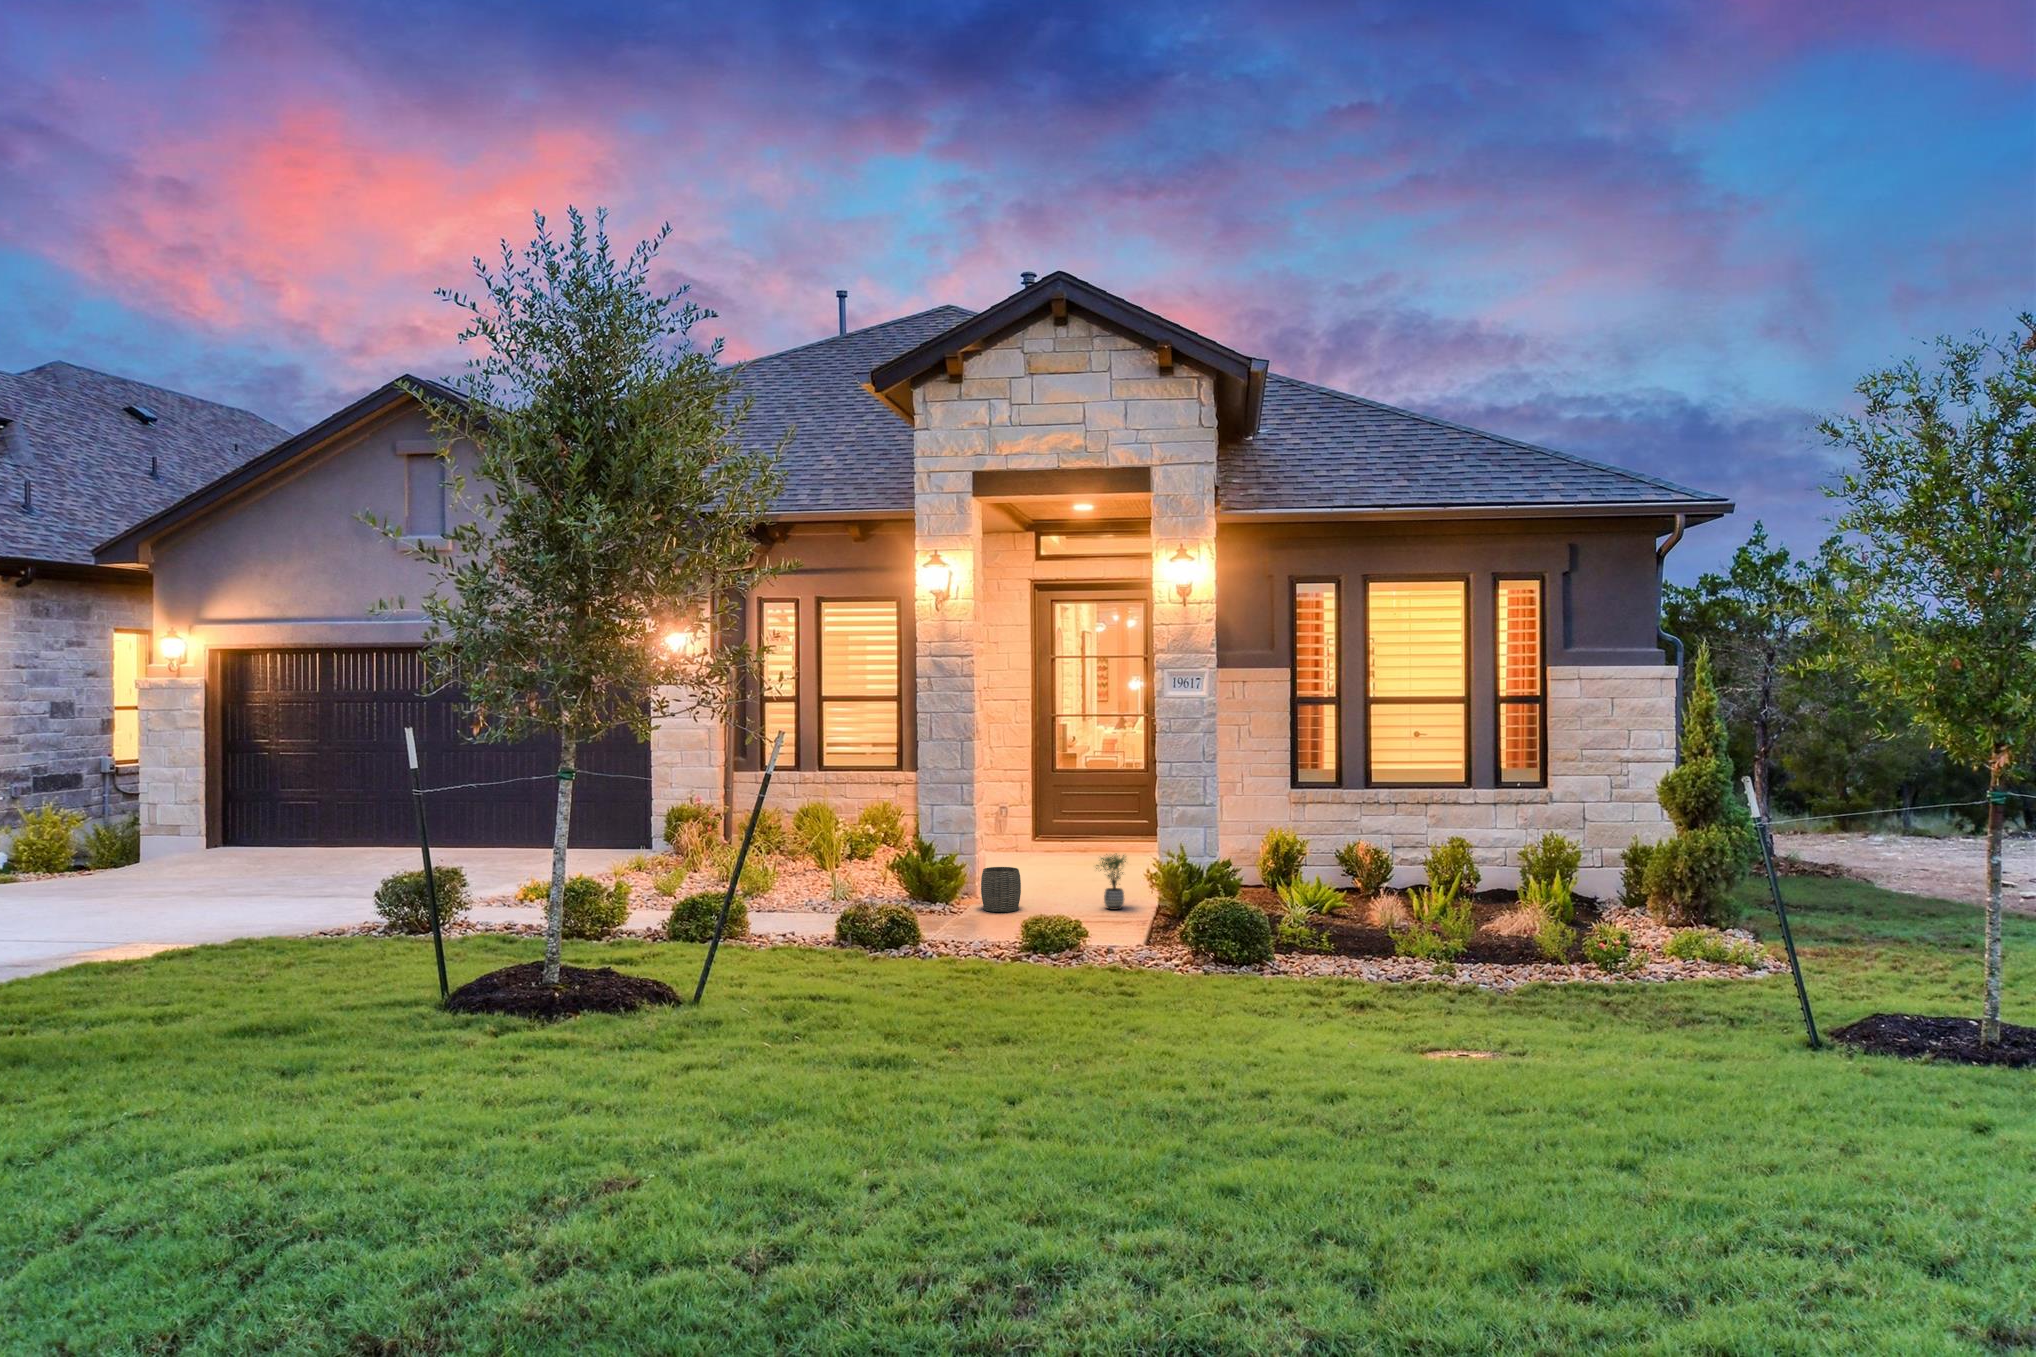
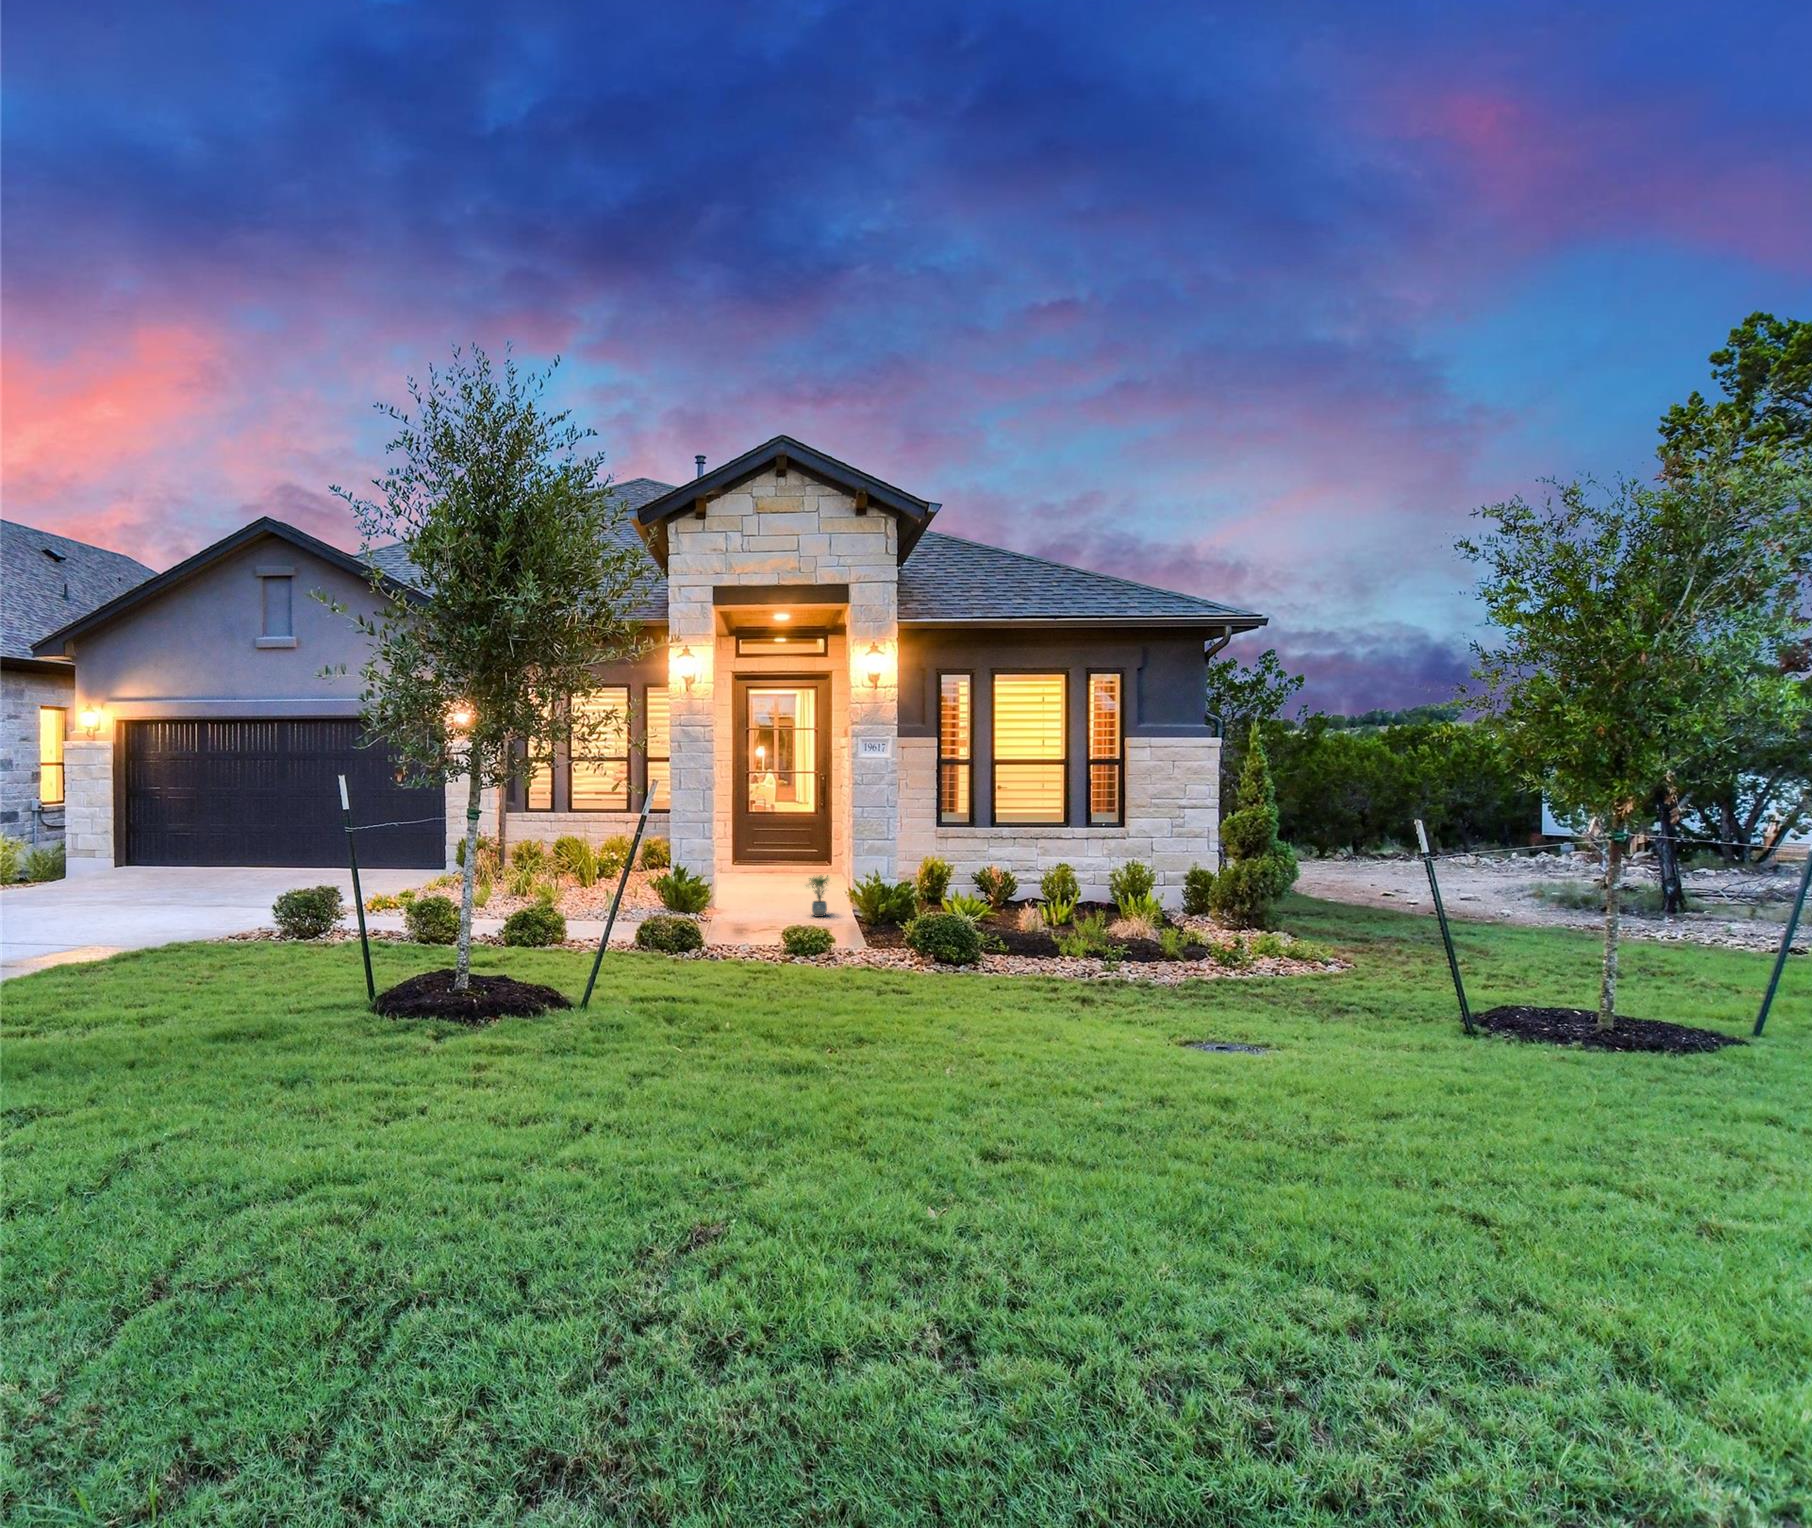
woven basket: present [981,867,1021,912] -> none [719,886,749,920]

